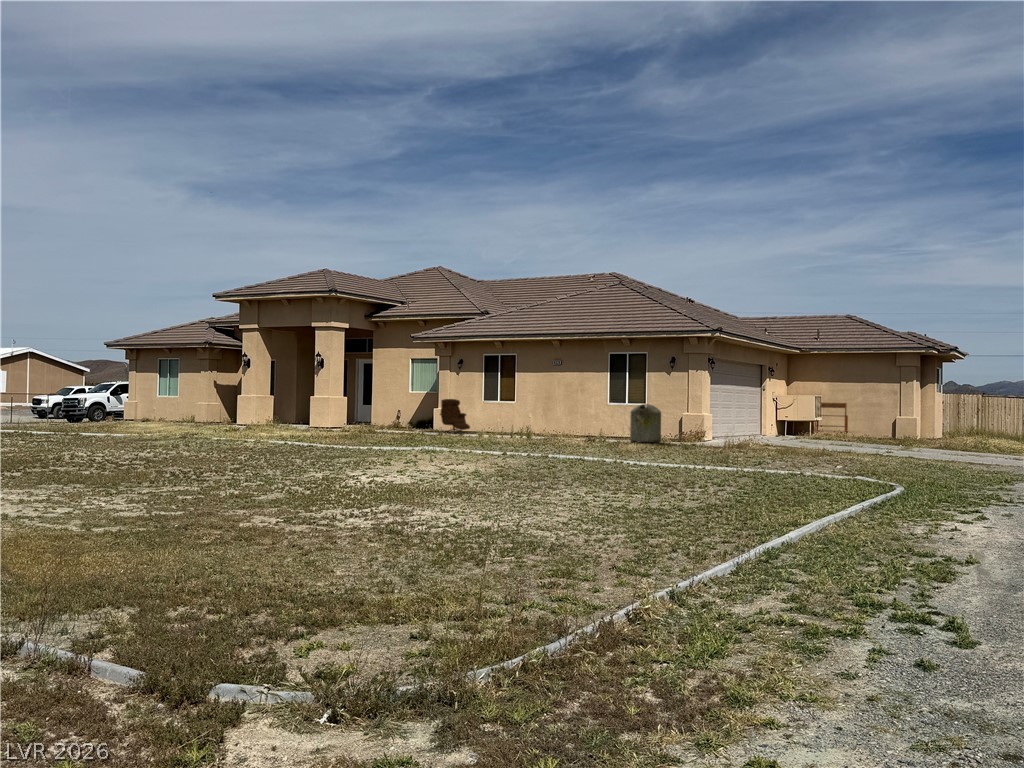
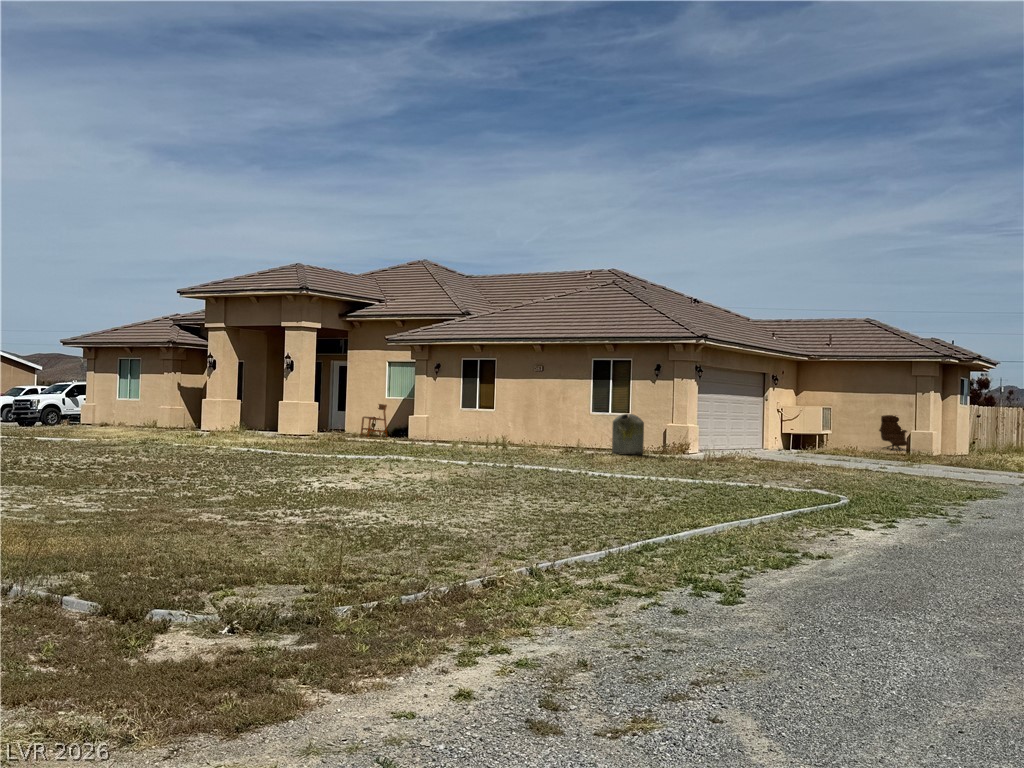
lounge chair: present [440,399,470,434] -> present [879,415,908,450]
bench: present [814,402,848,432] -> present [361,404,387,437]

